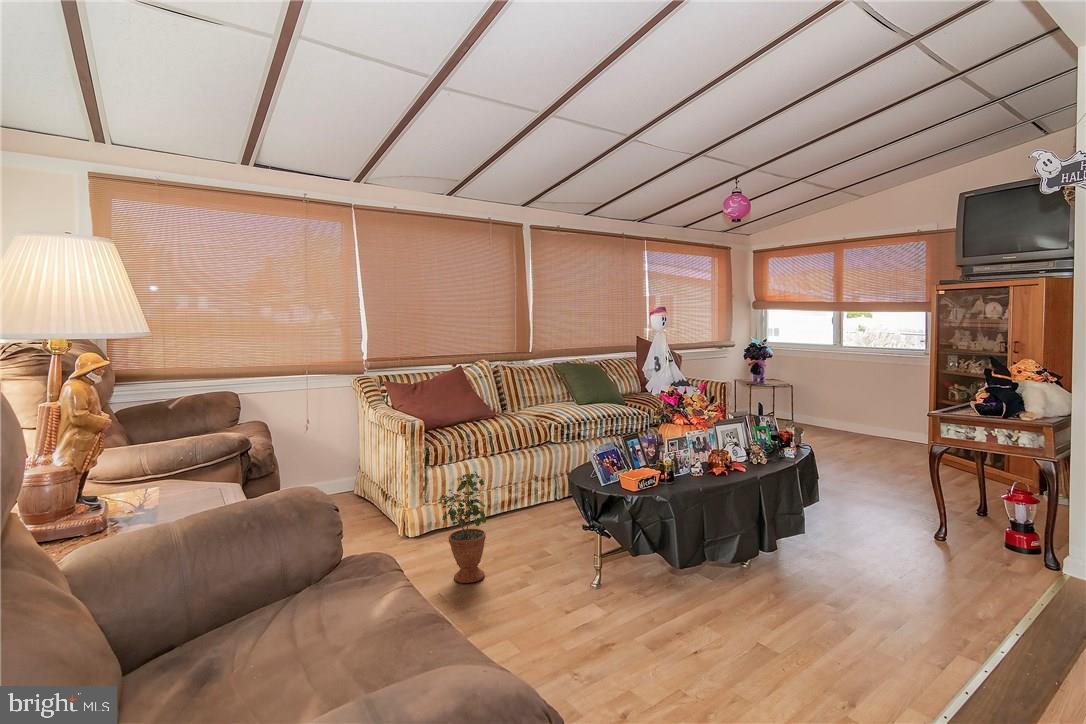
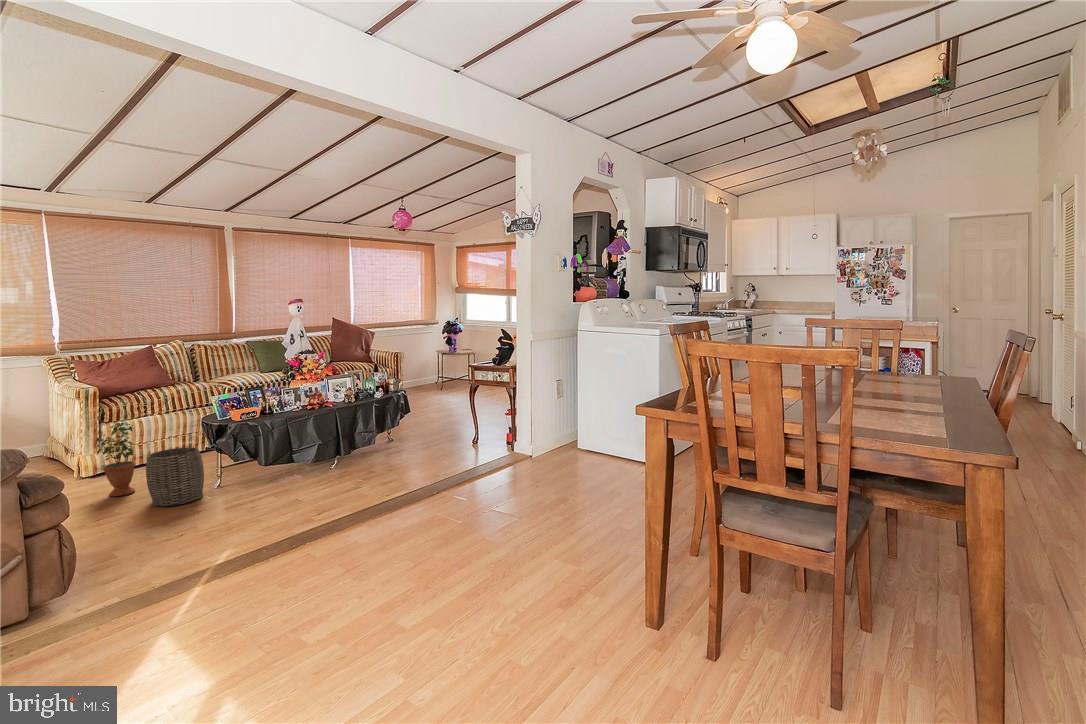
woven basket: none [517,516,591,616] -> present [146,447,204,506]

